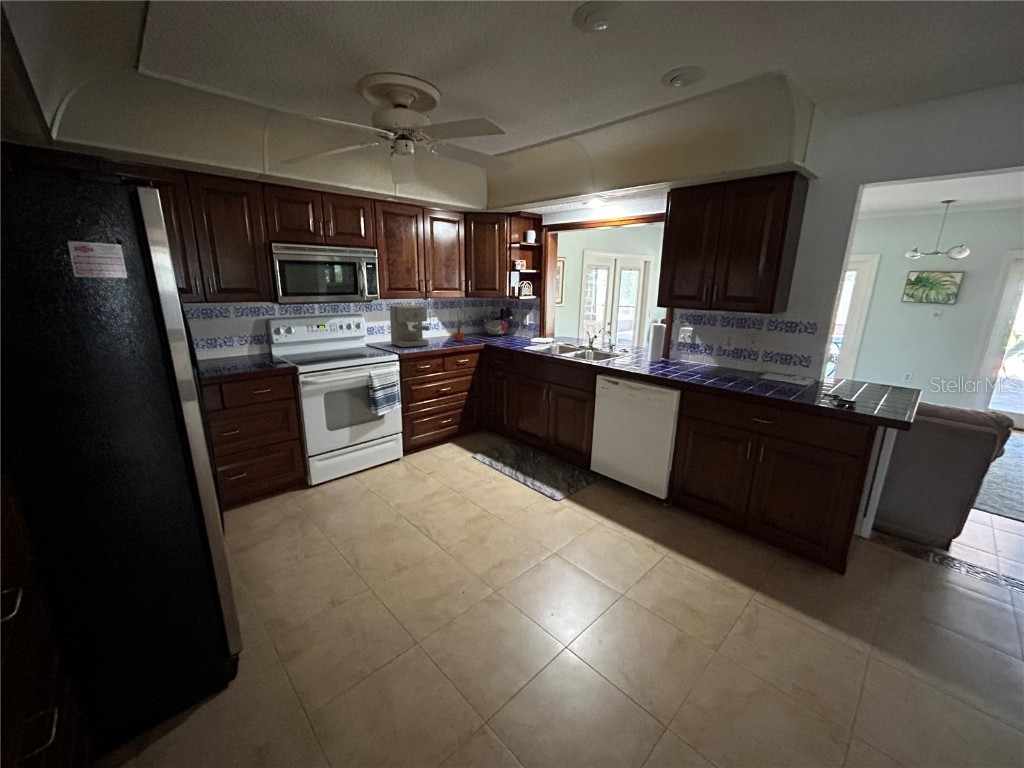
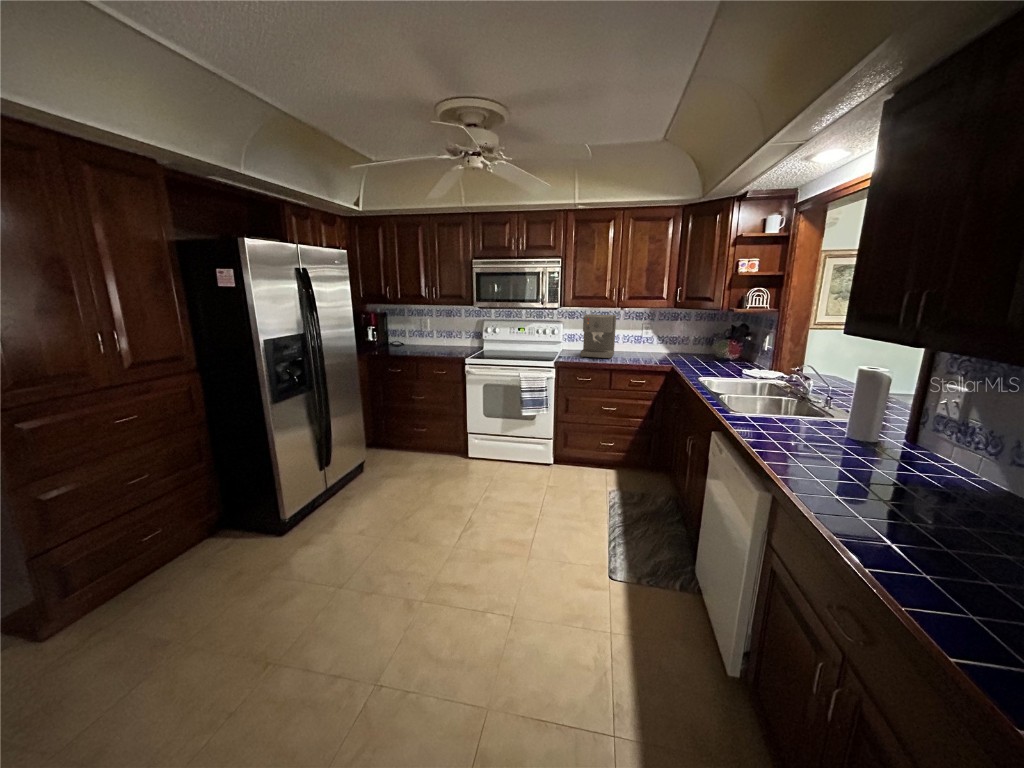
potted plant: present [453,303,472,341] -> none [647,315,682,359]

